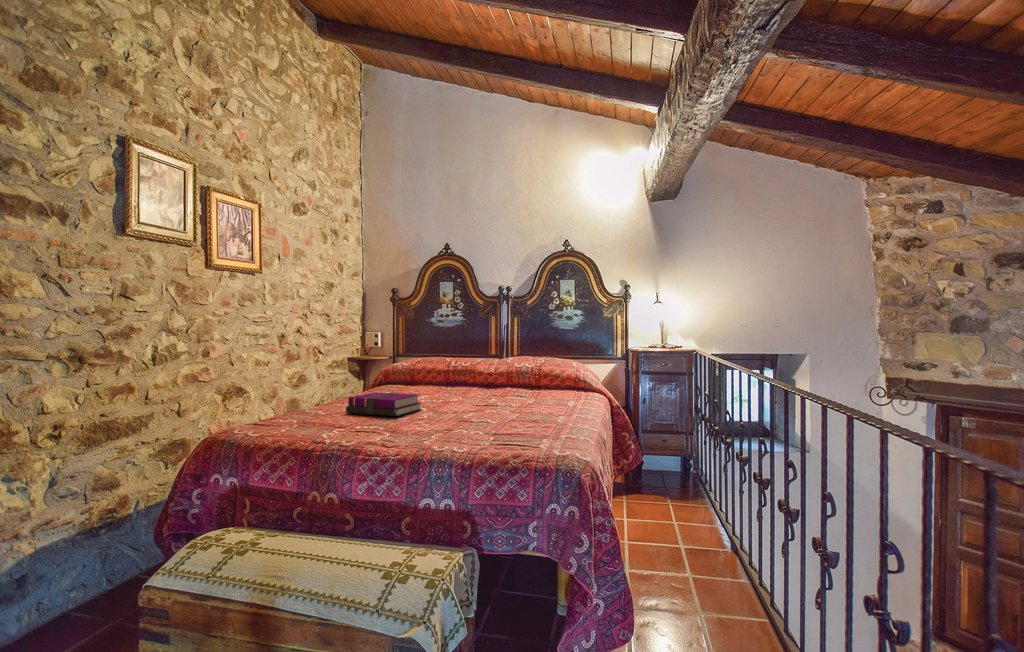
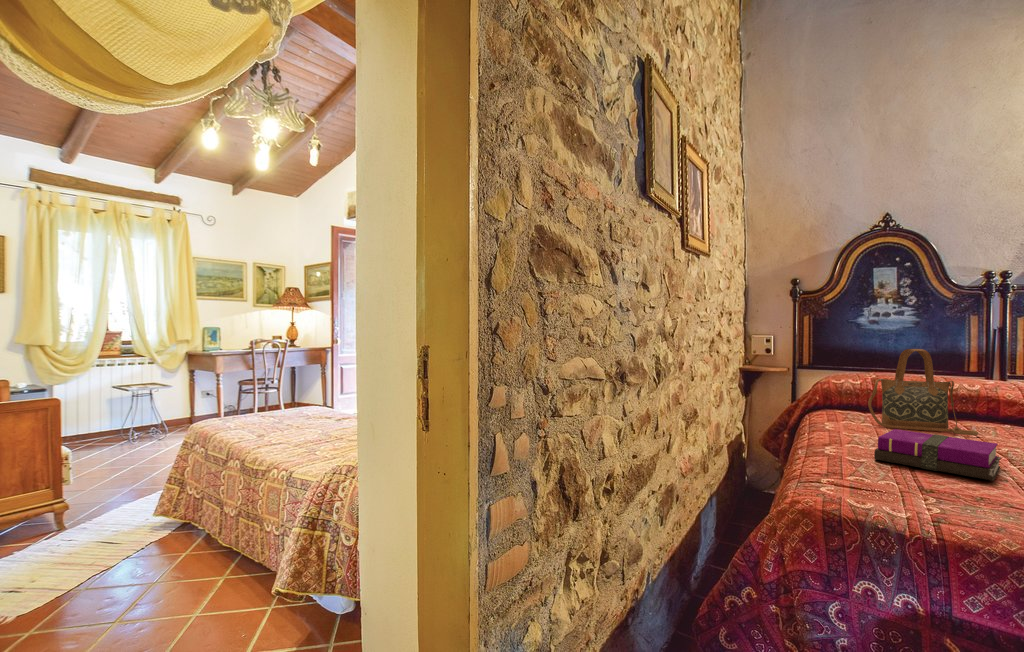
handbag: none [392,339,451,394] -> present [868,349,978,435]

